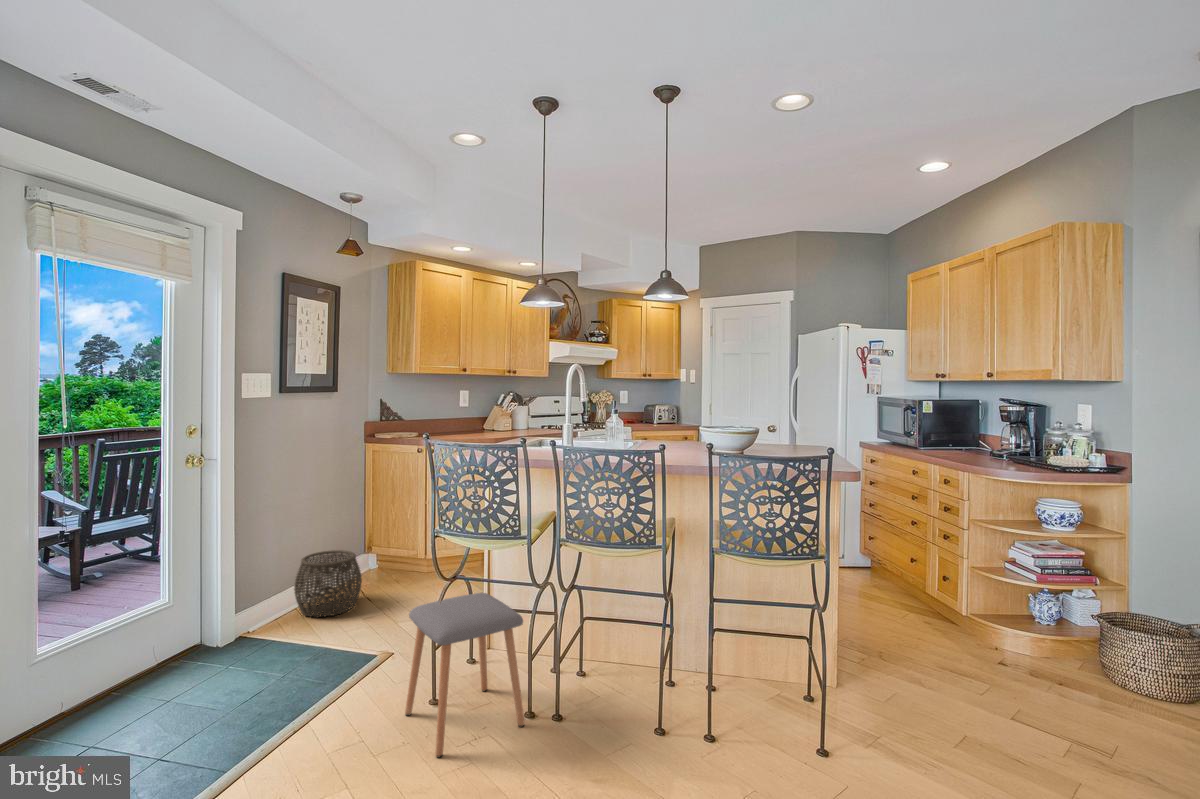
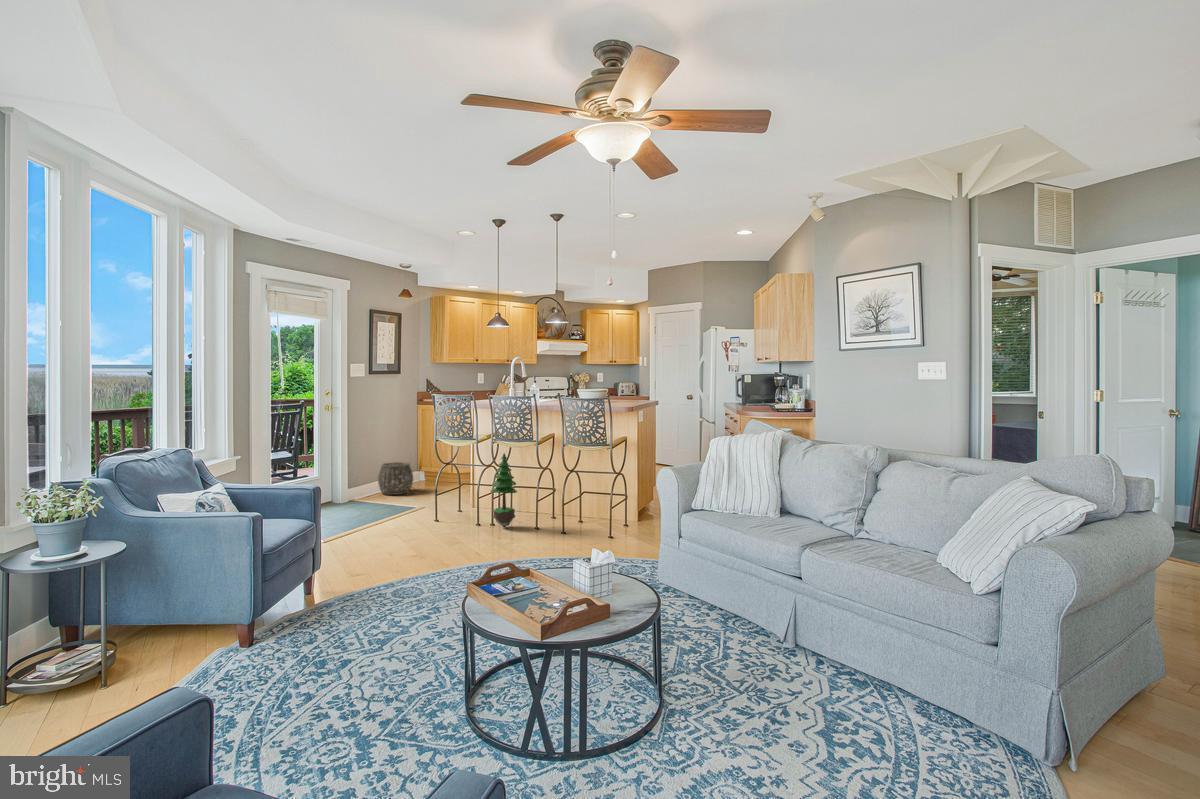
potted tree: none [562,576,621,741] -> present [491,453,517,527]
stool: present [405,593,524,757] -> none [425,467,477,529]

